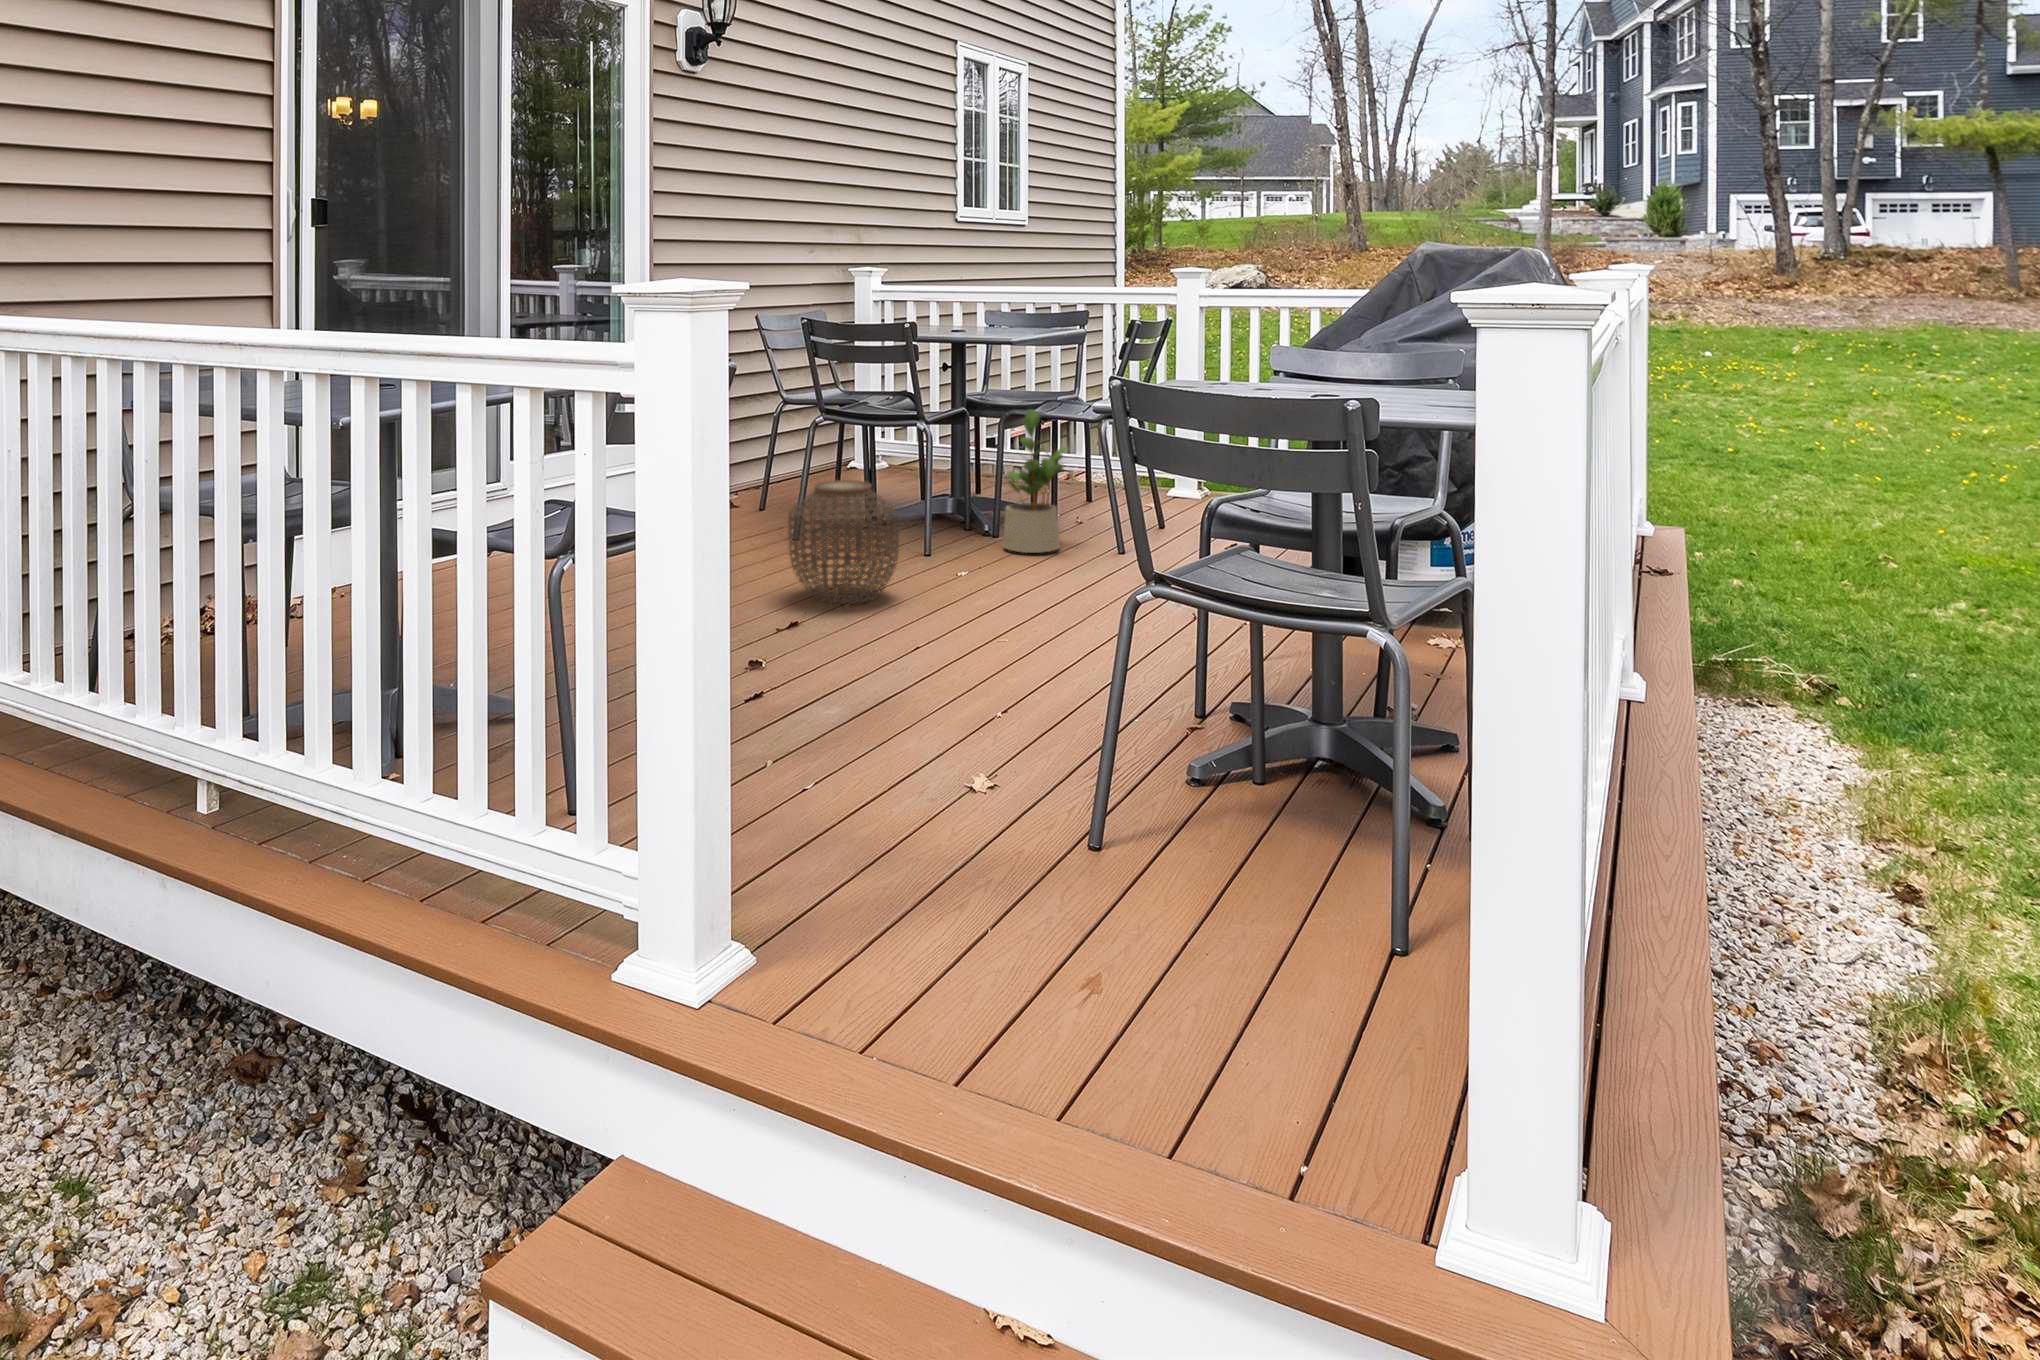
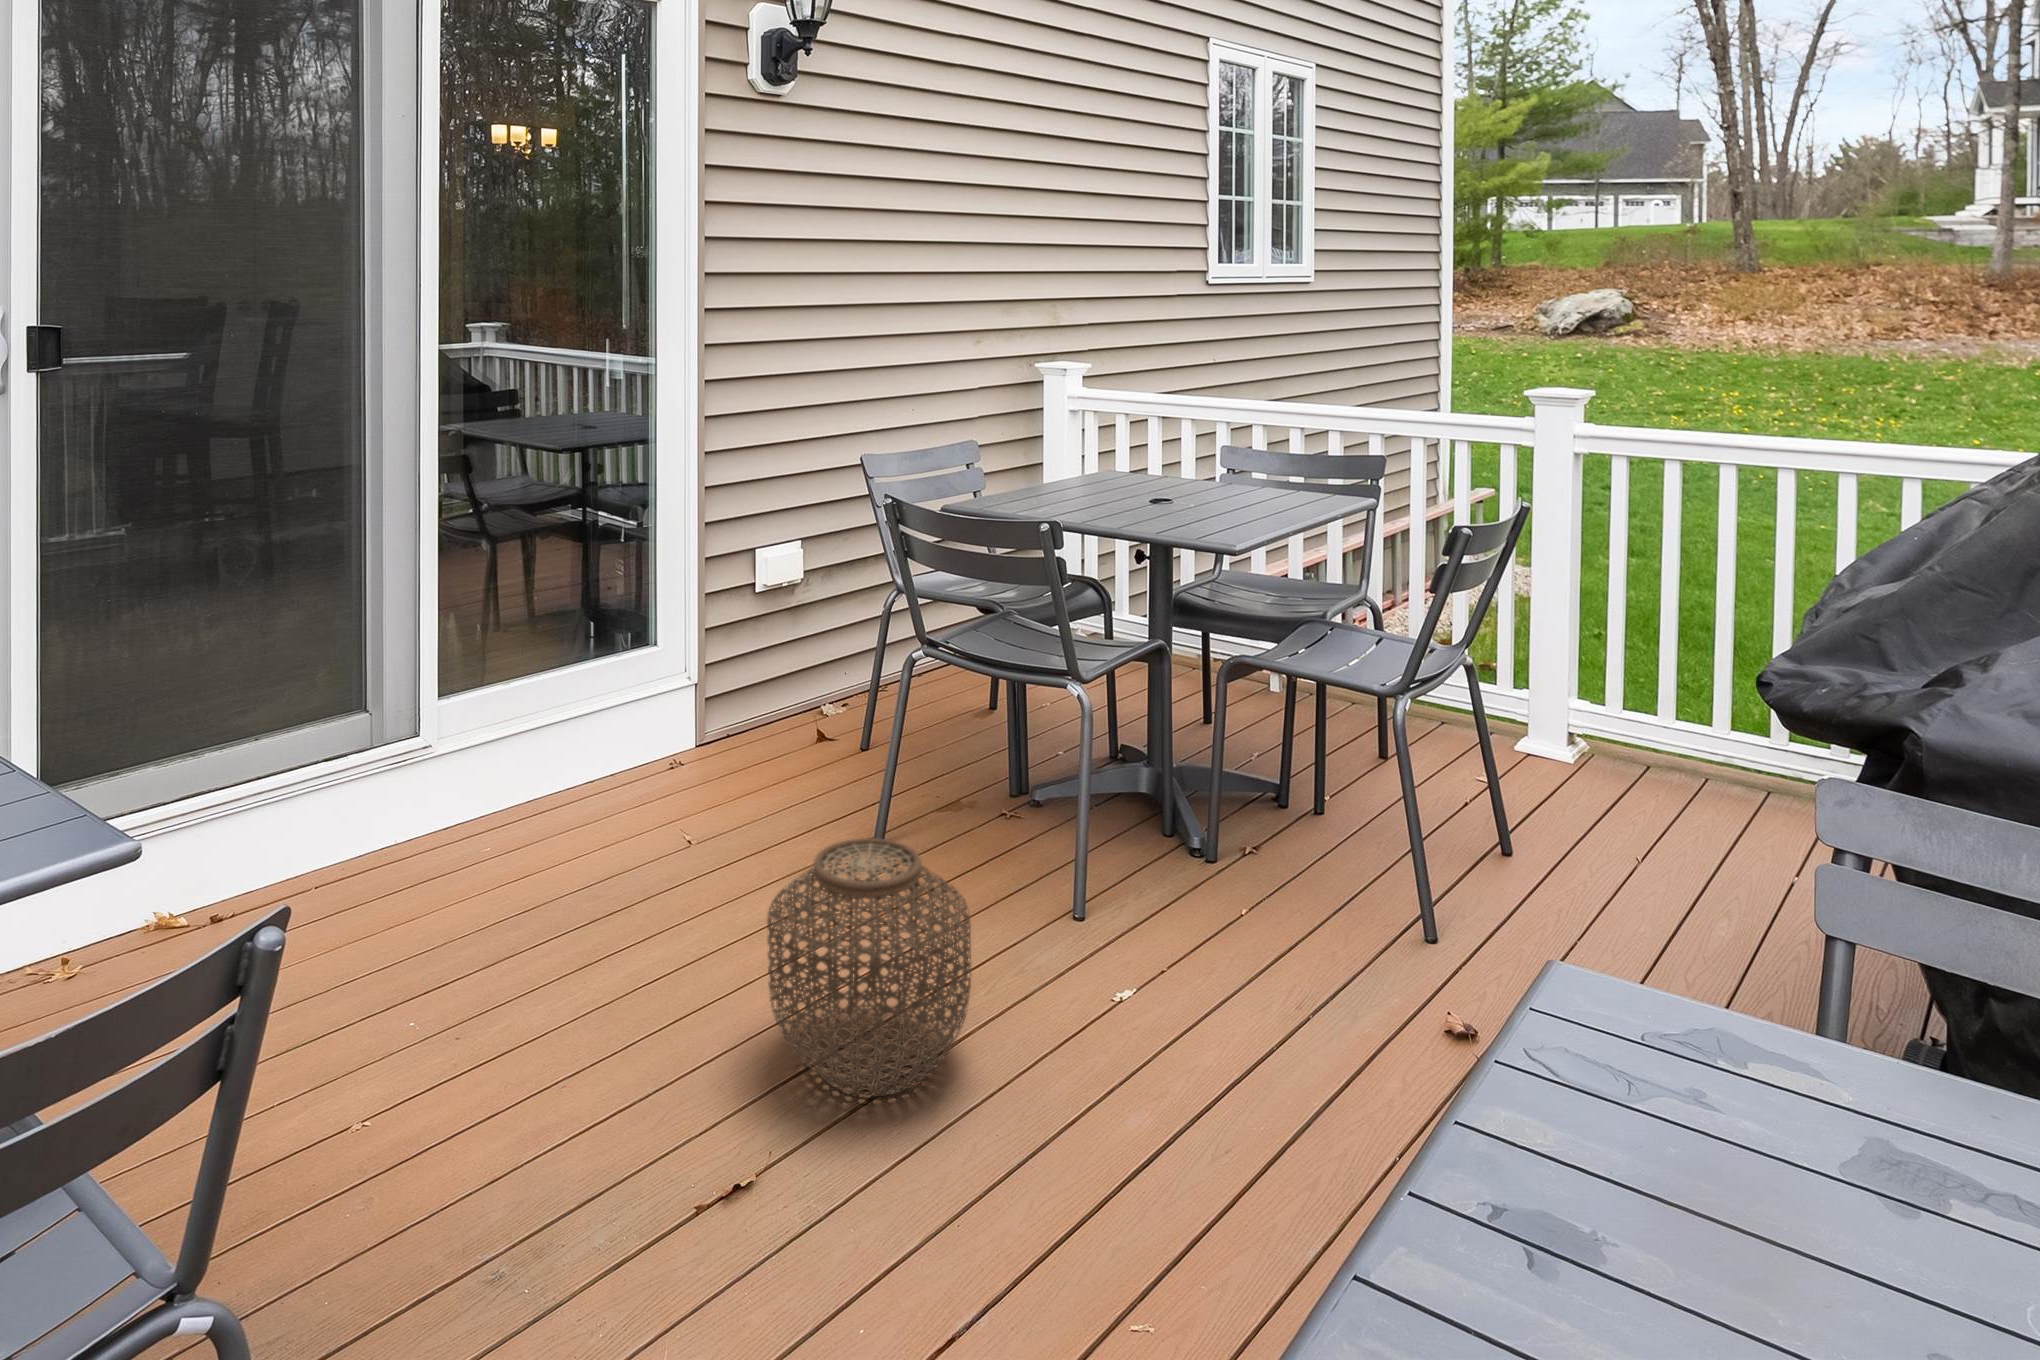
potted plant: present [1003,409,1069,553] -> none [1206,669,1327,927]

